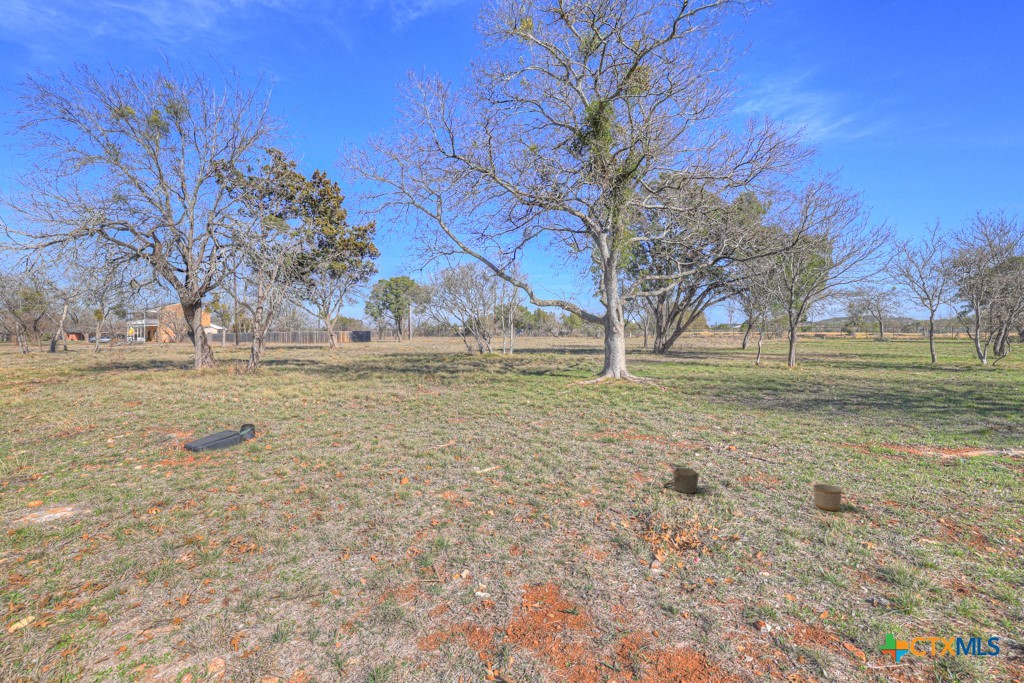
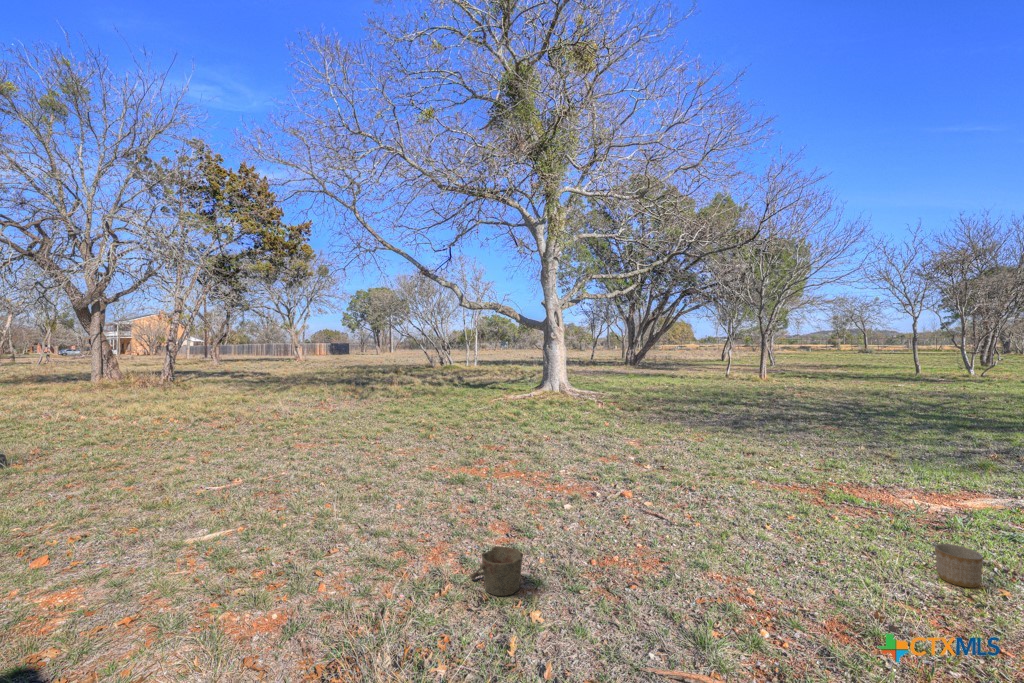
planter: present [814,484,842,511] -> present [935,544,983,588]

